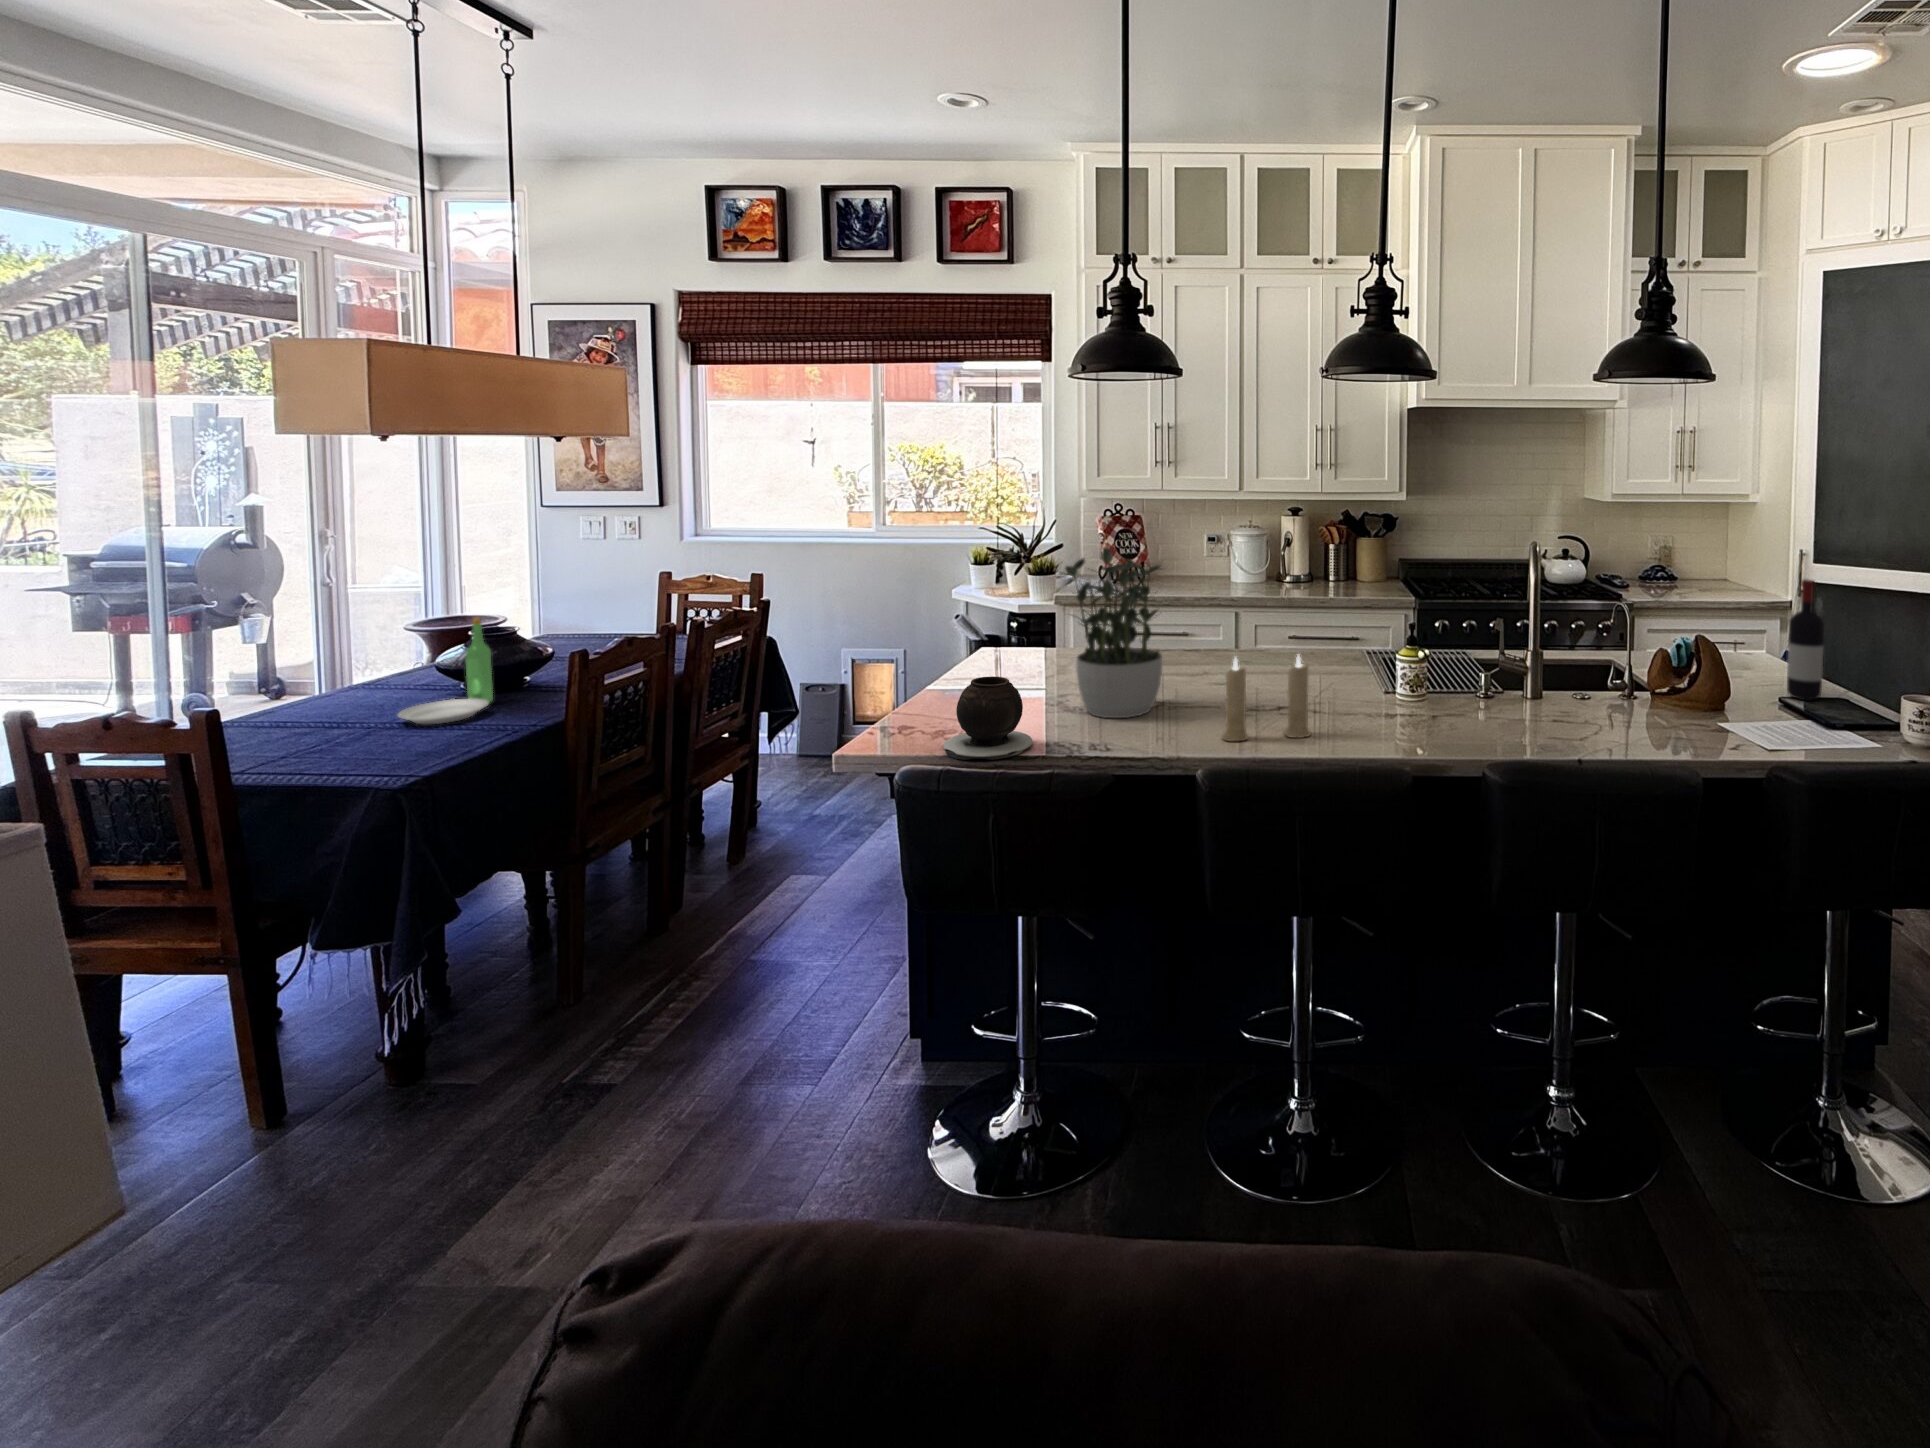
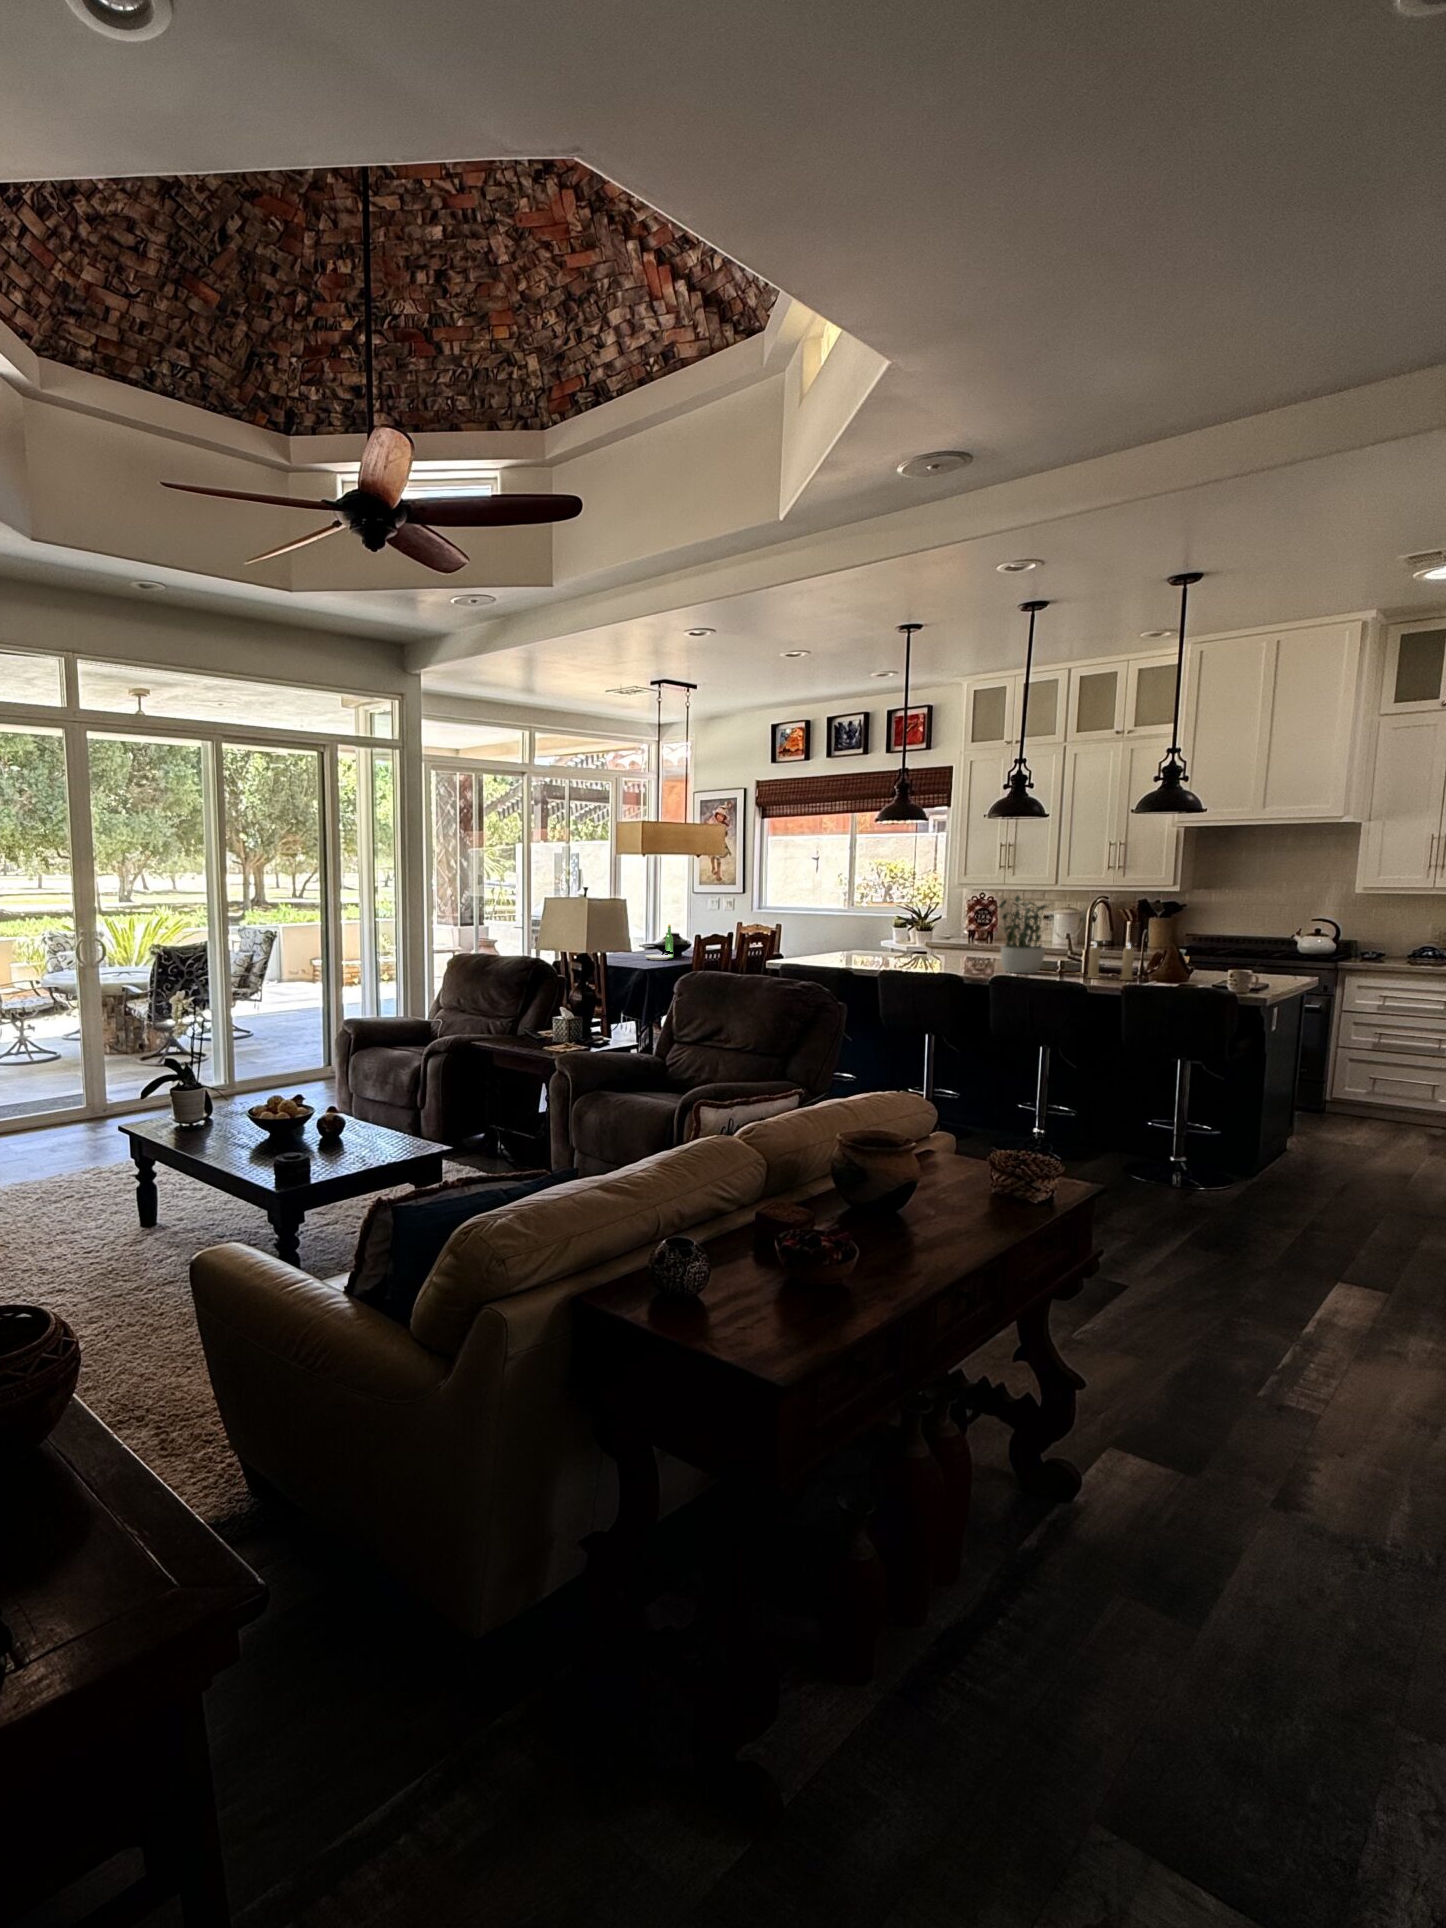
potted plant: present [1062,547,1162,718] -> present [999,896,1049,973]
wine bottle: present [1787,580,1824,701] -> none [1243,918,1268,982]
candle: present [1222,655,1311,741] -> present [1087,944,1134,980]
vase: present [943,676,1033,760] -> none [807,937,841,964]

